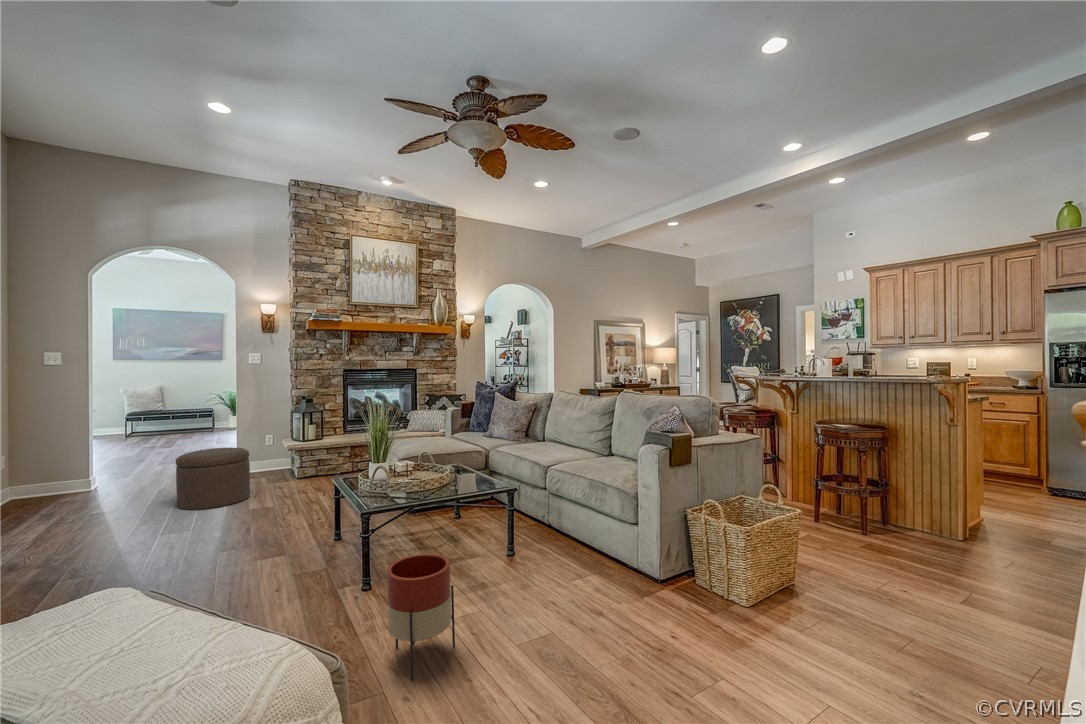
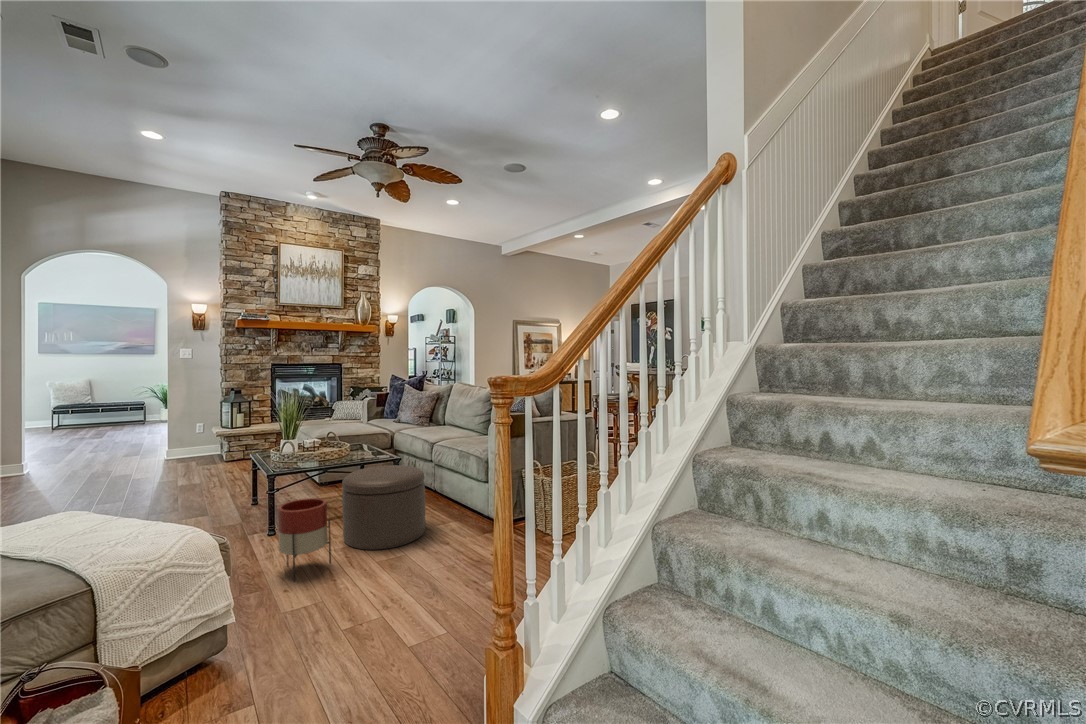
ottoman: present [176,448,250,510] -> present [342,465,426,550]

